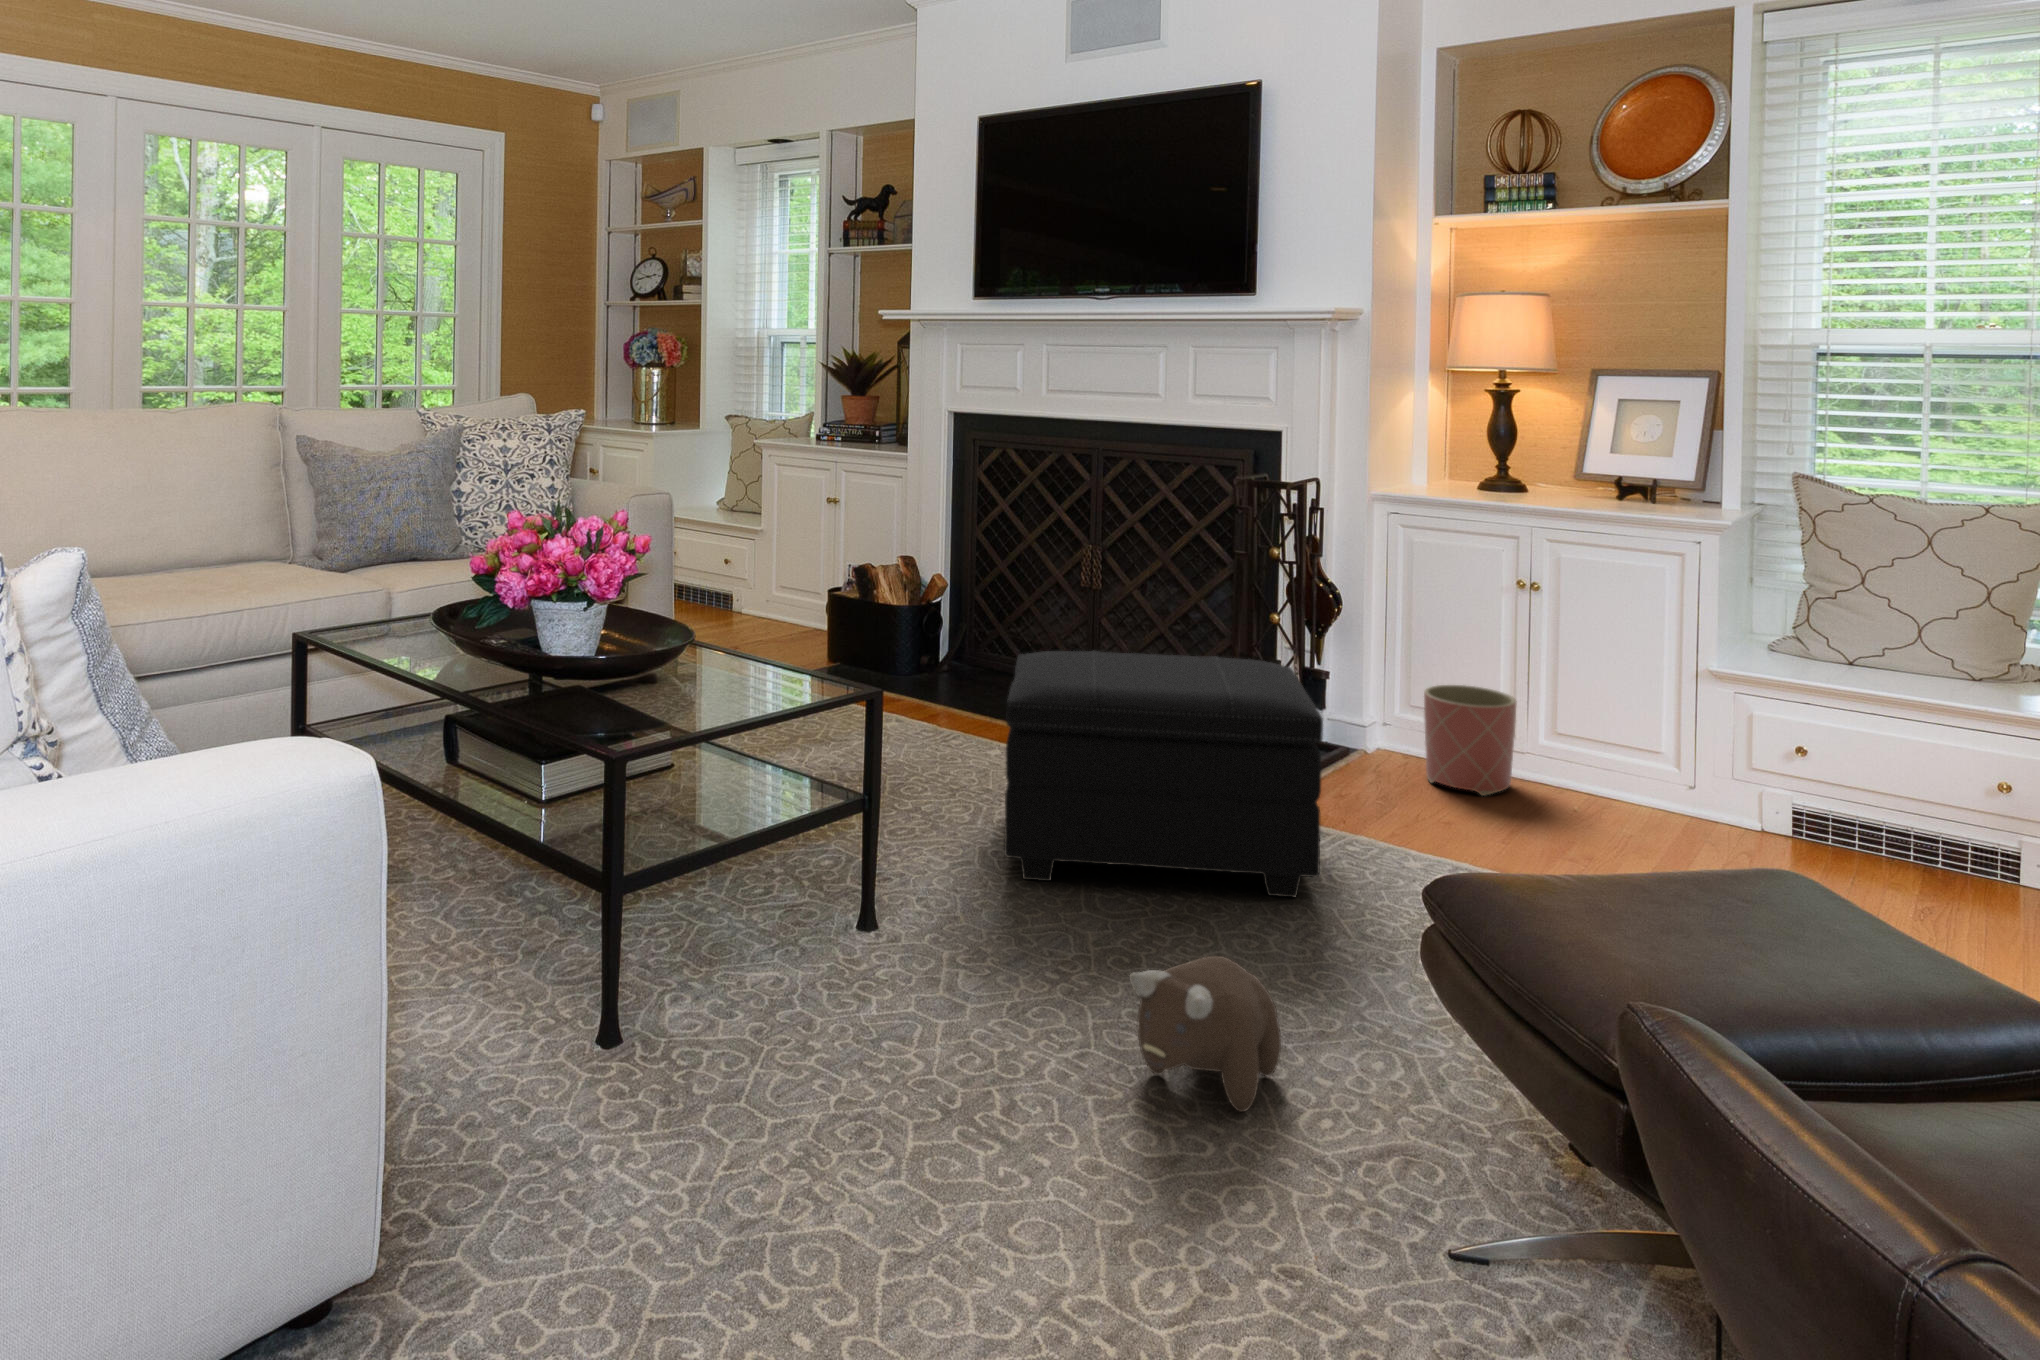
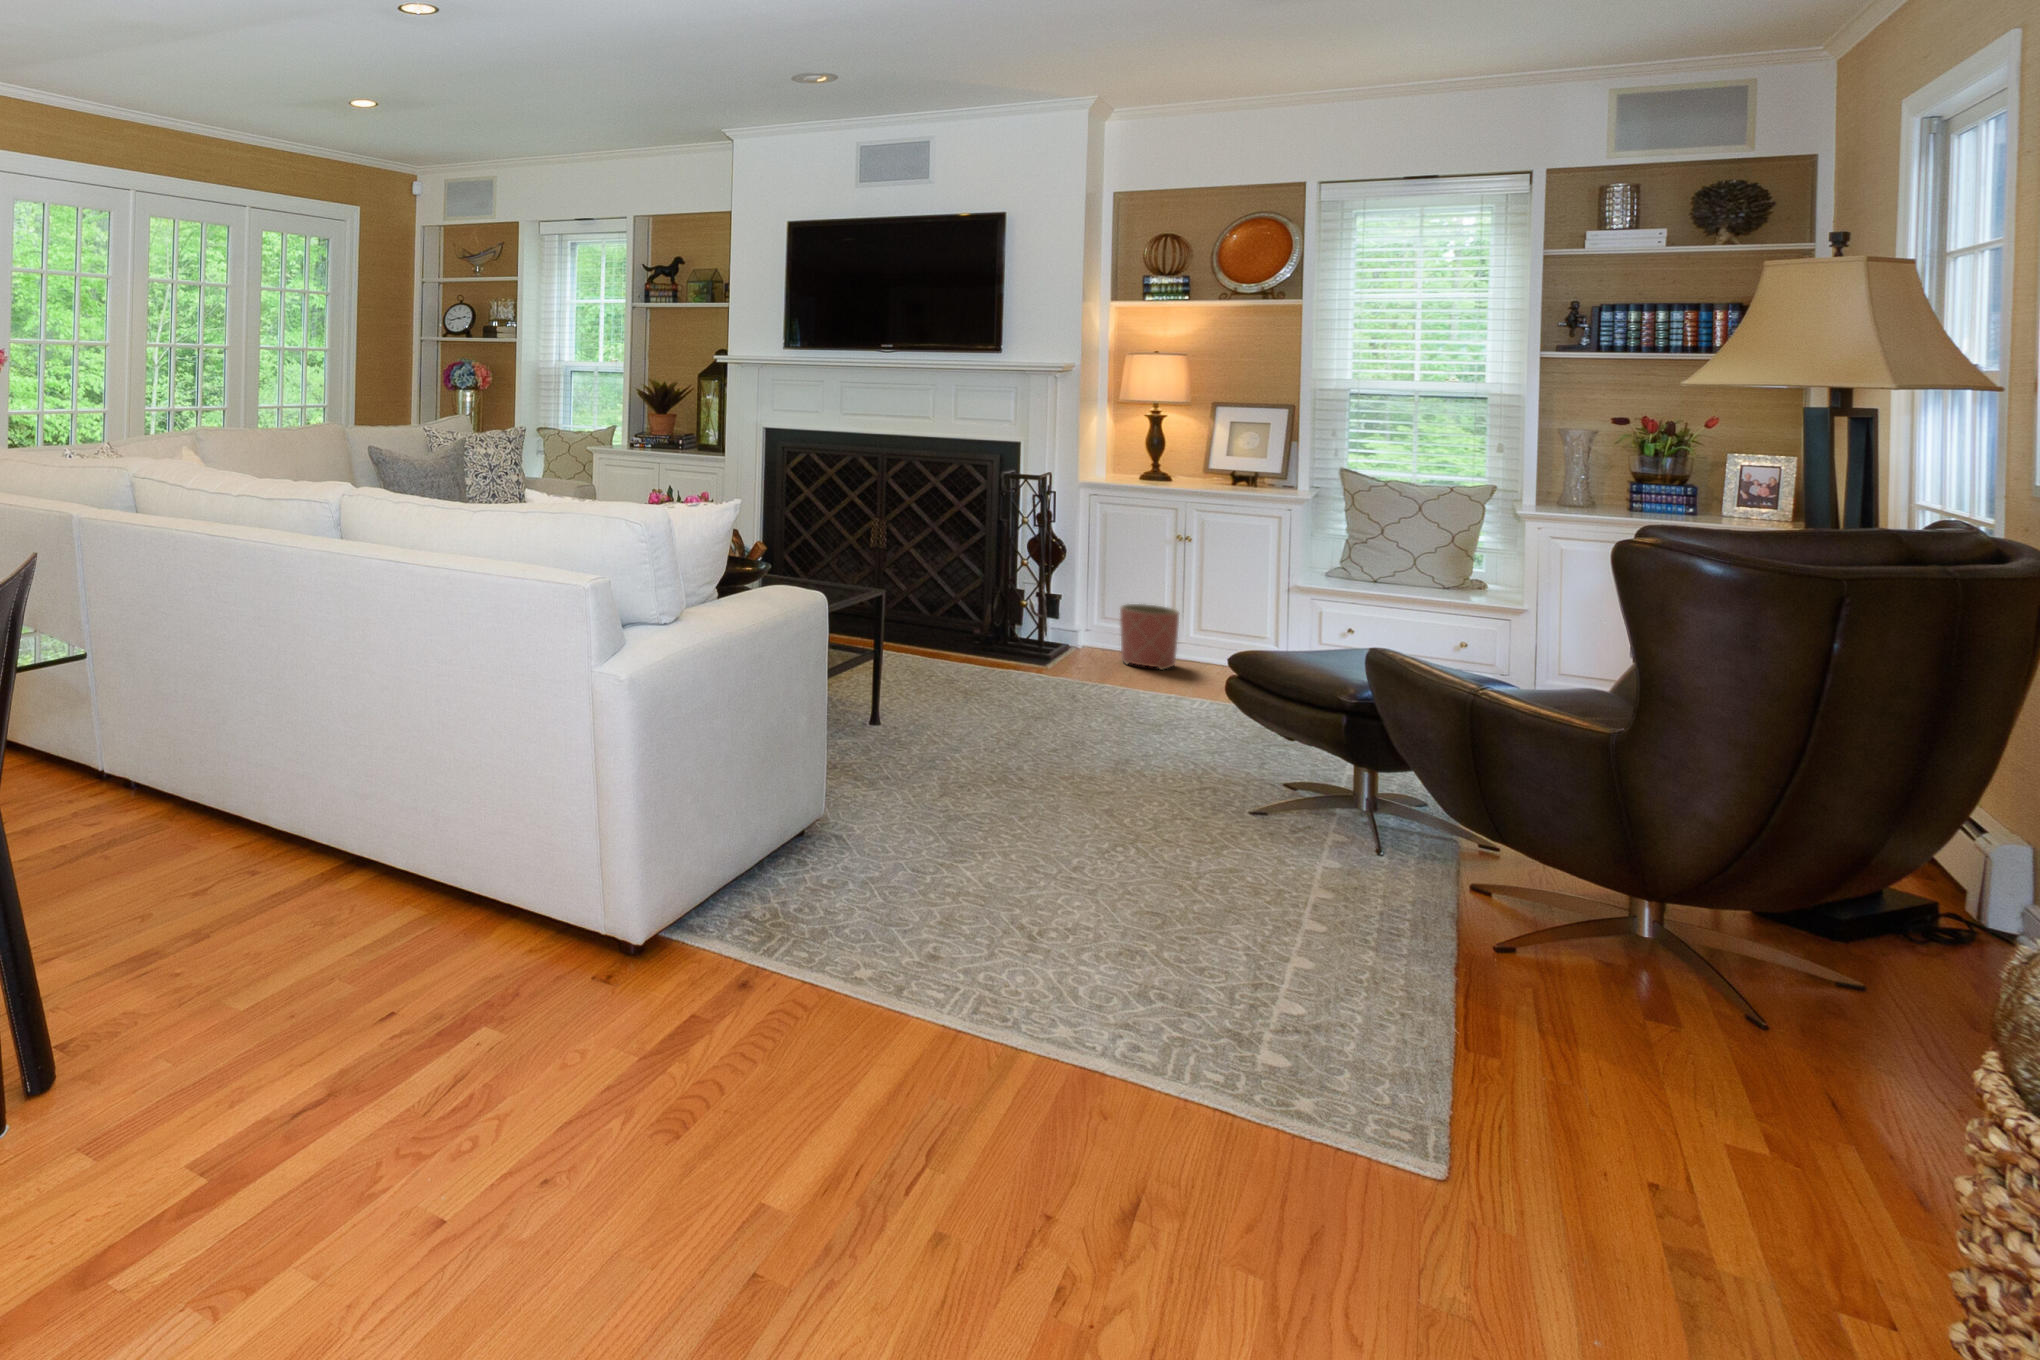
footstool: present [1004,651,1323,897] -> none [896,580,1110,713]
plush toy: present [1129,956,1281,1112] -> none [1072,713,1143,784]

